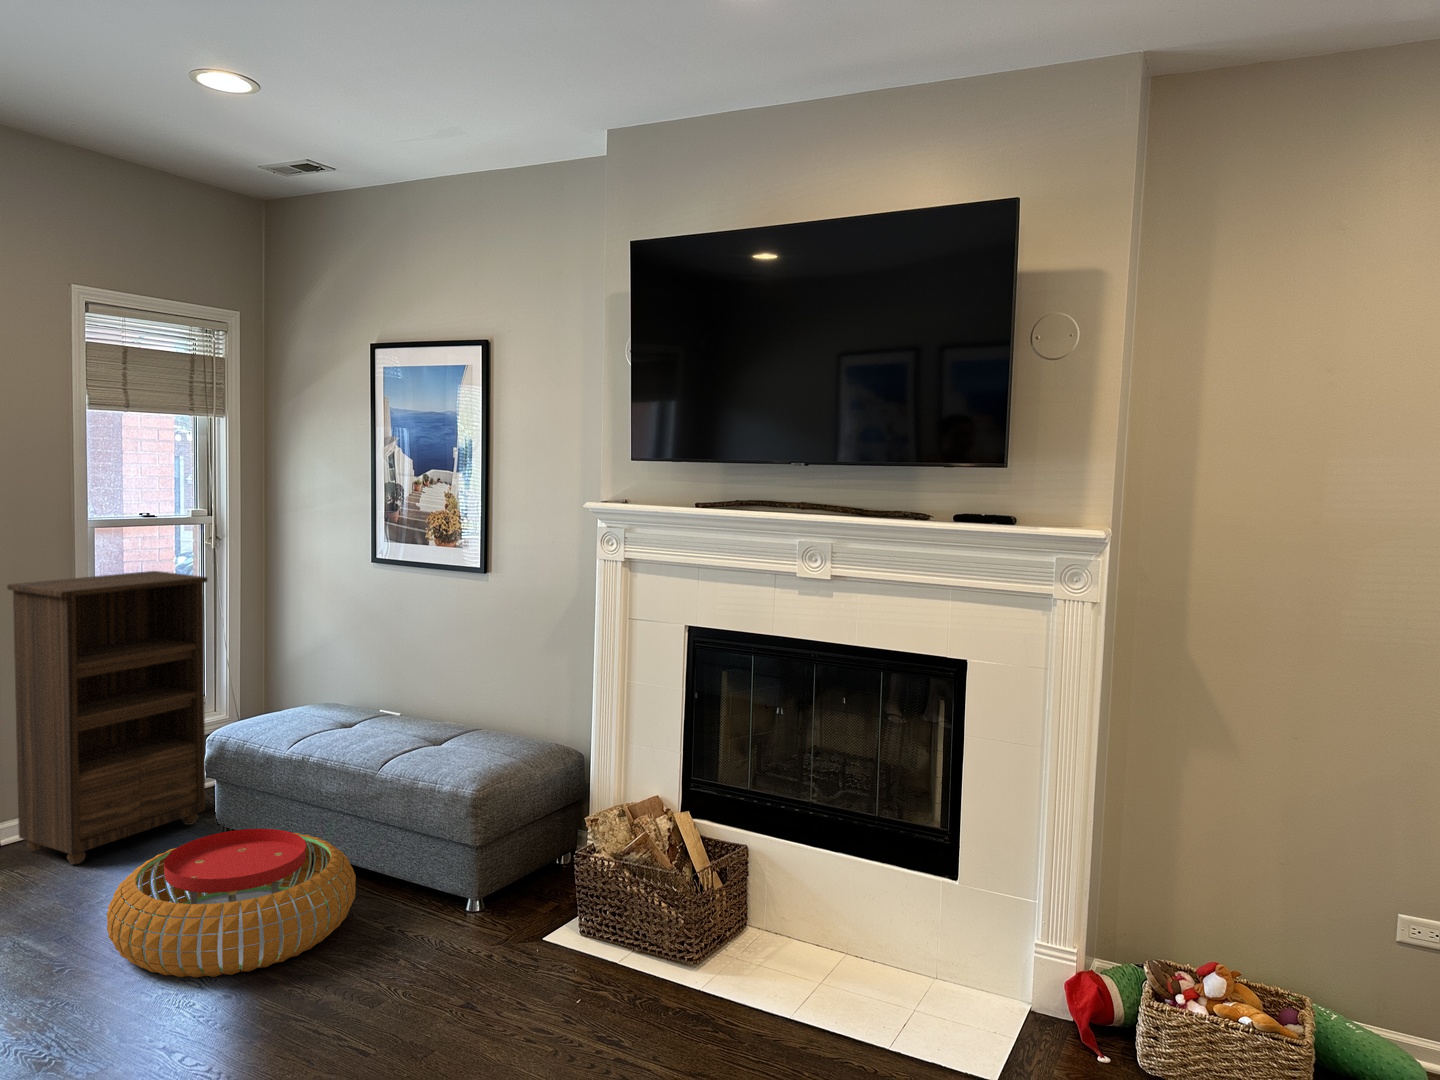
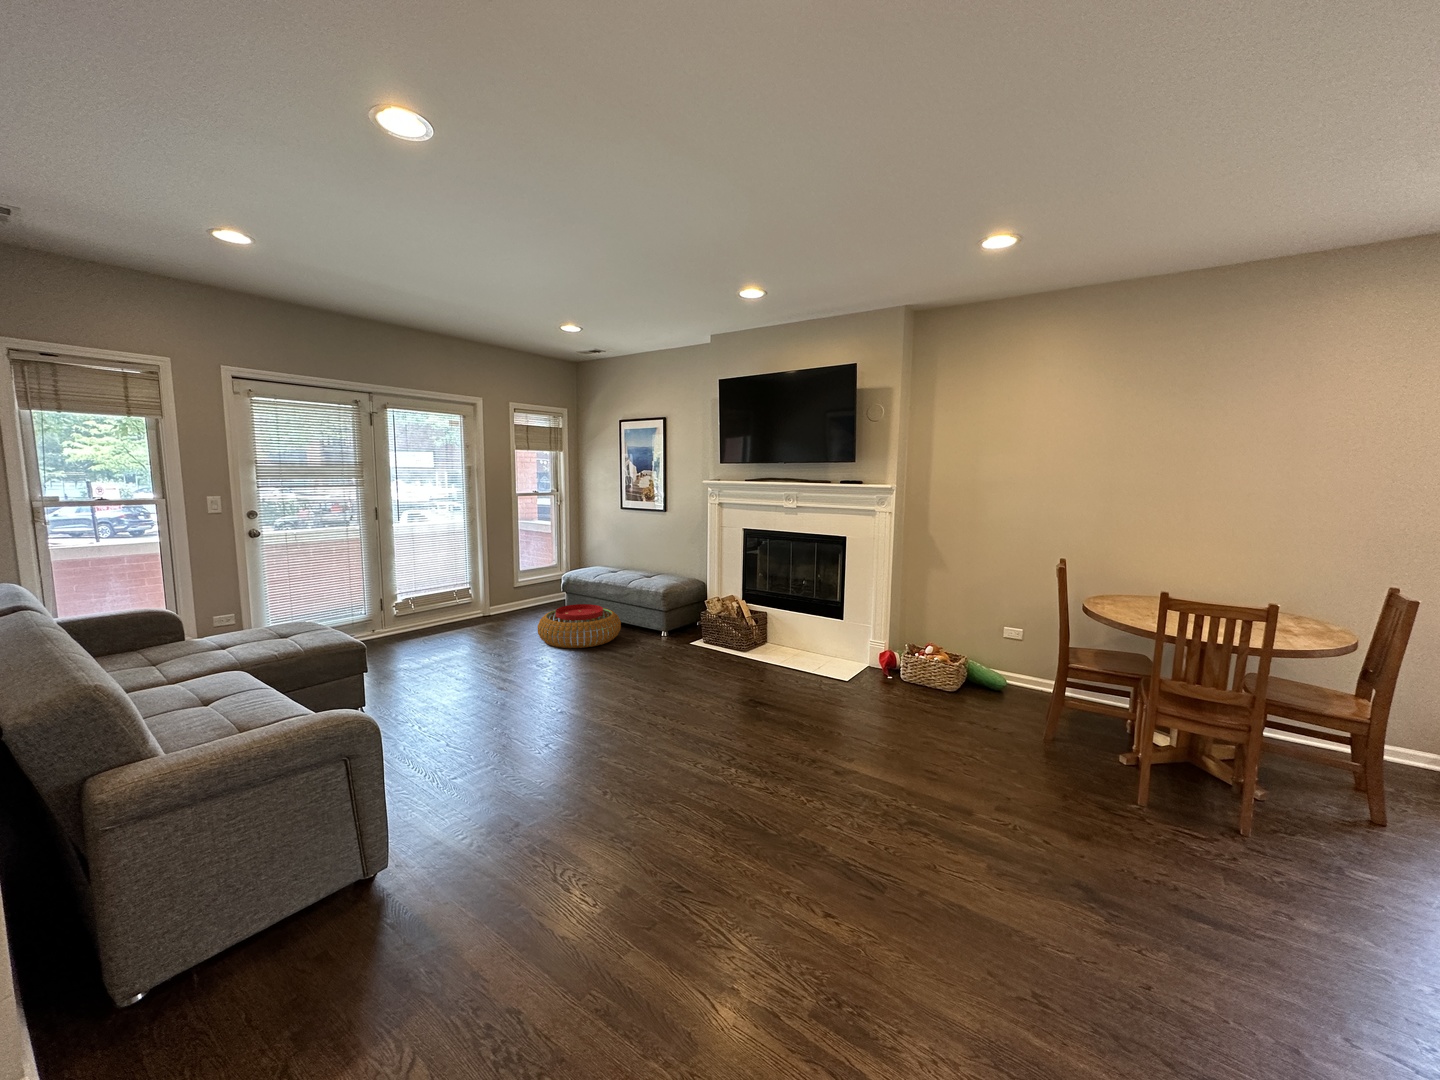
bookshelf: present [7,571,207,864] -> none [492,513,561,620]

